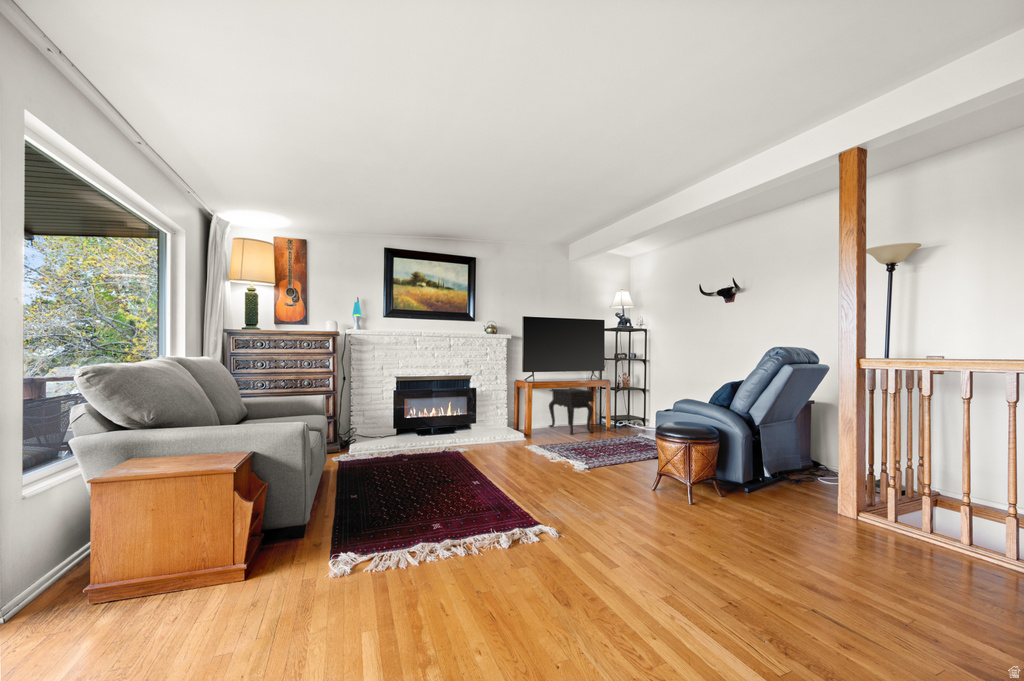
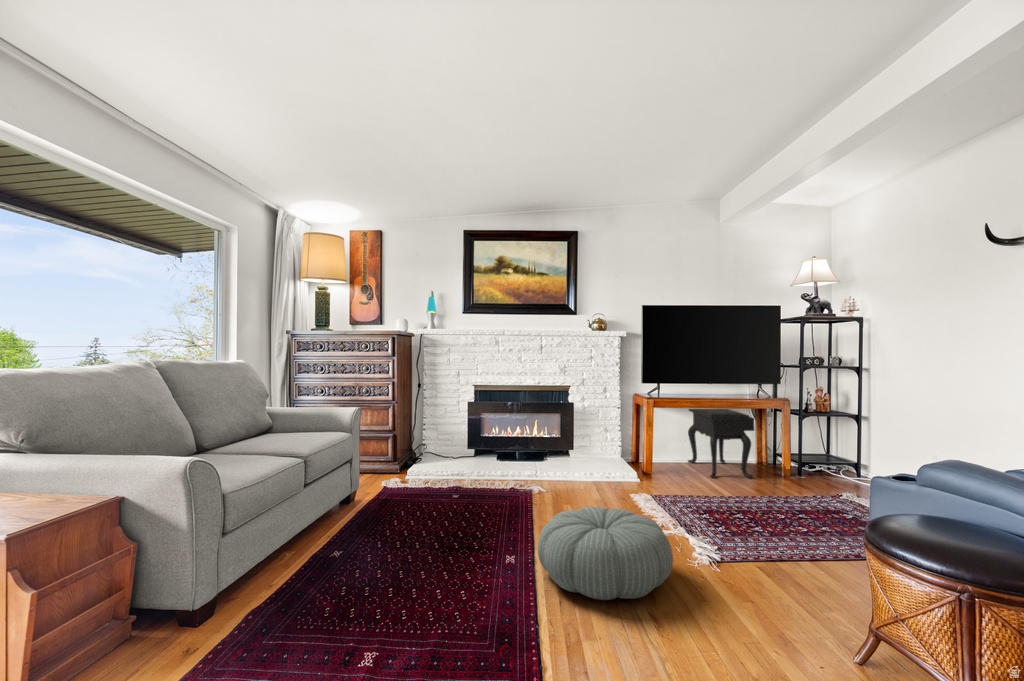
pouf: none [519,452,603,505] -> present [538,507,673,600]

